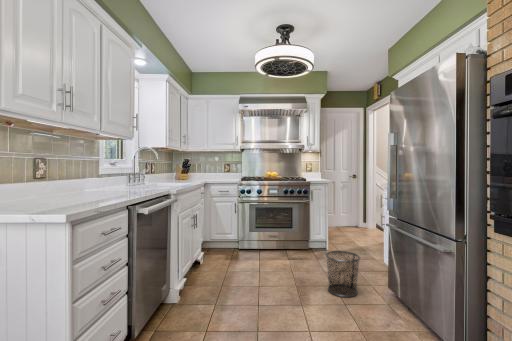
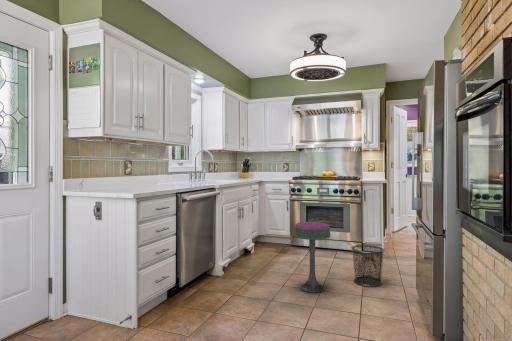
bar stool: none [274,231,314,315] -> present [294,222,330,293]

